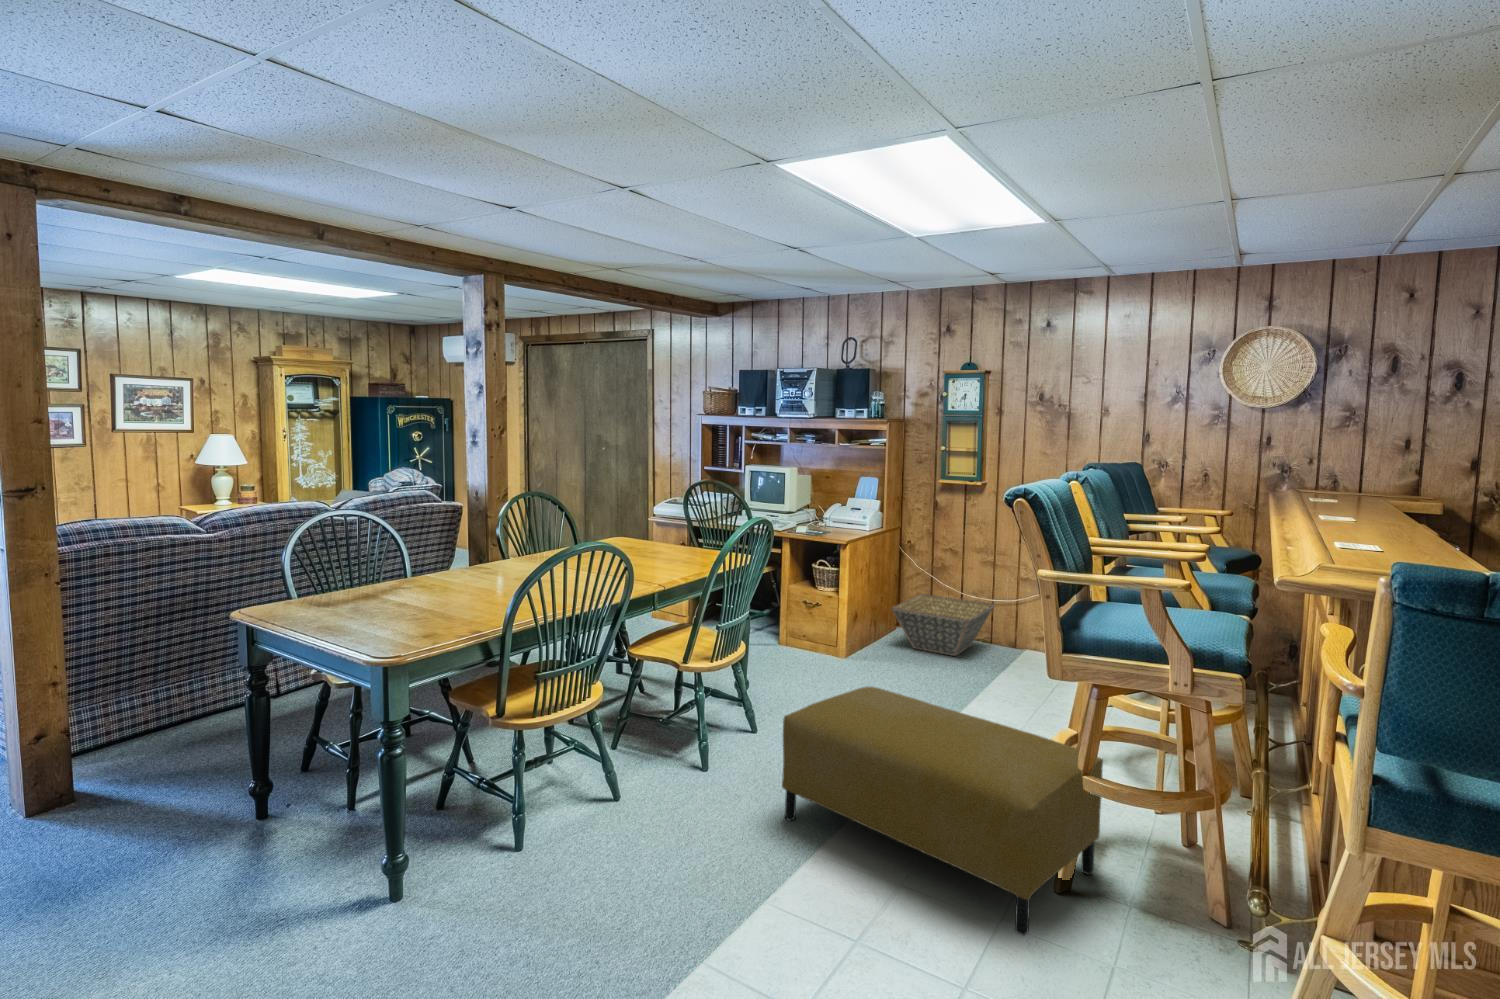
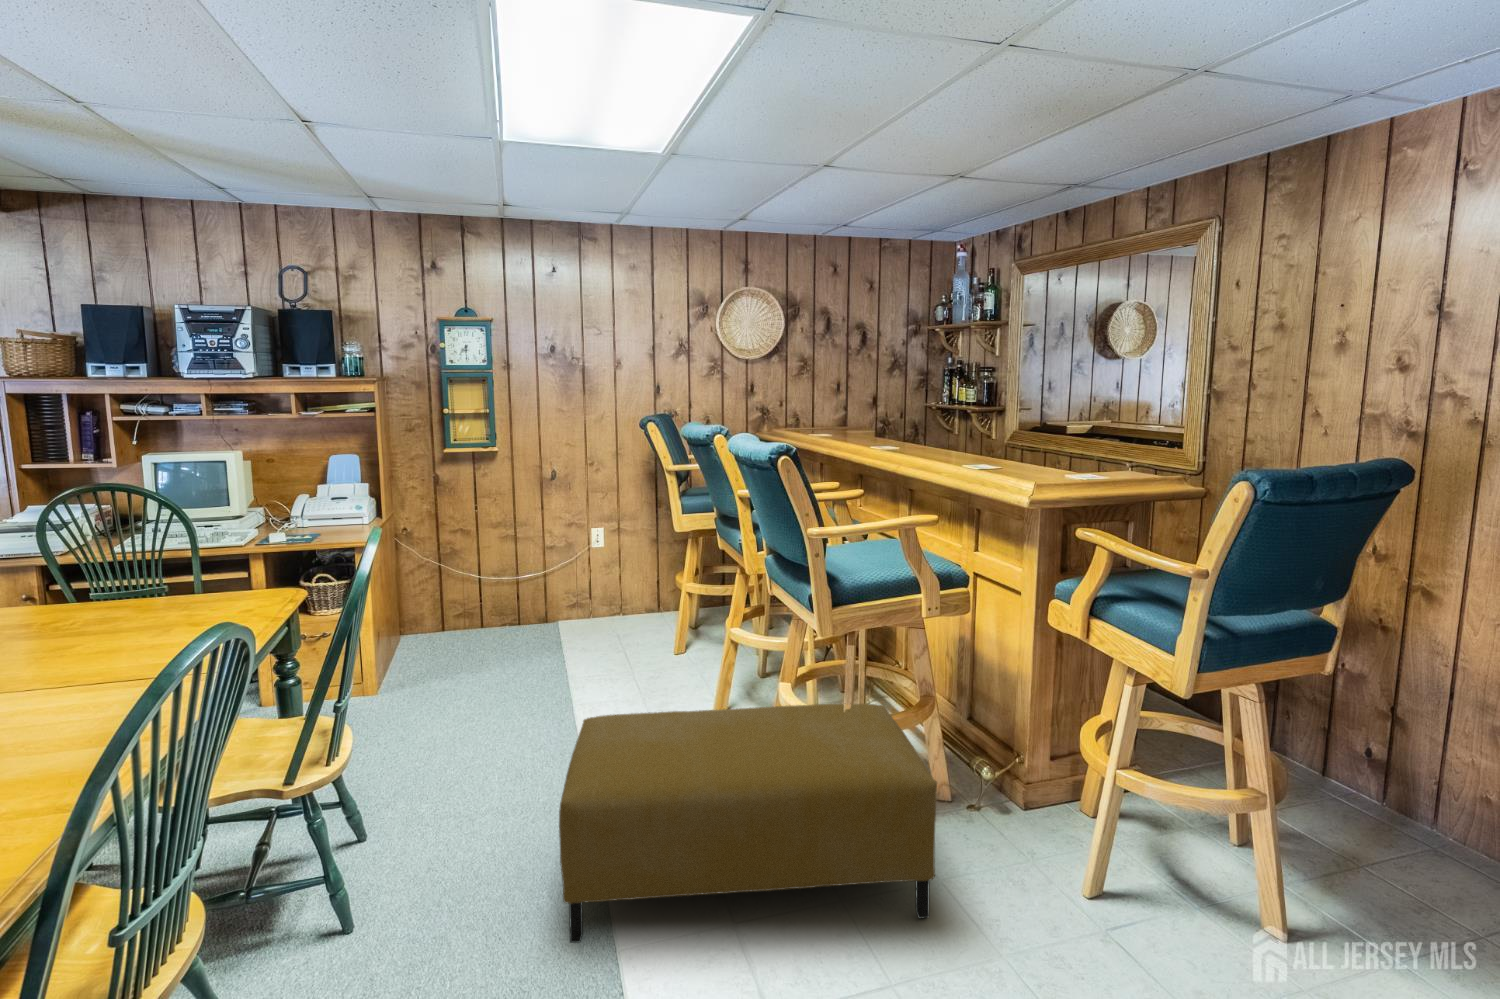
basket: present [892,594,995,656] -> none [422,582,526,656]

